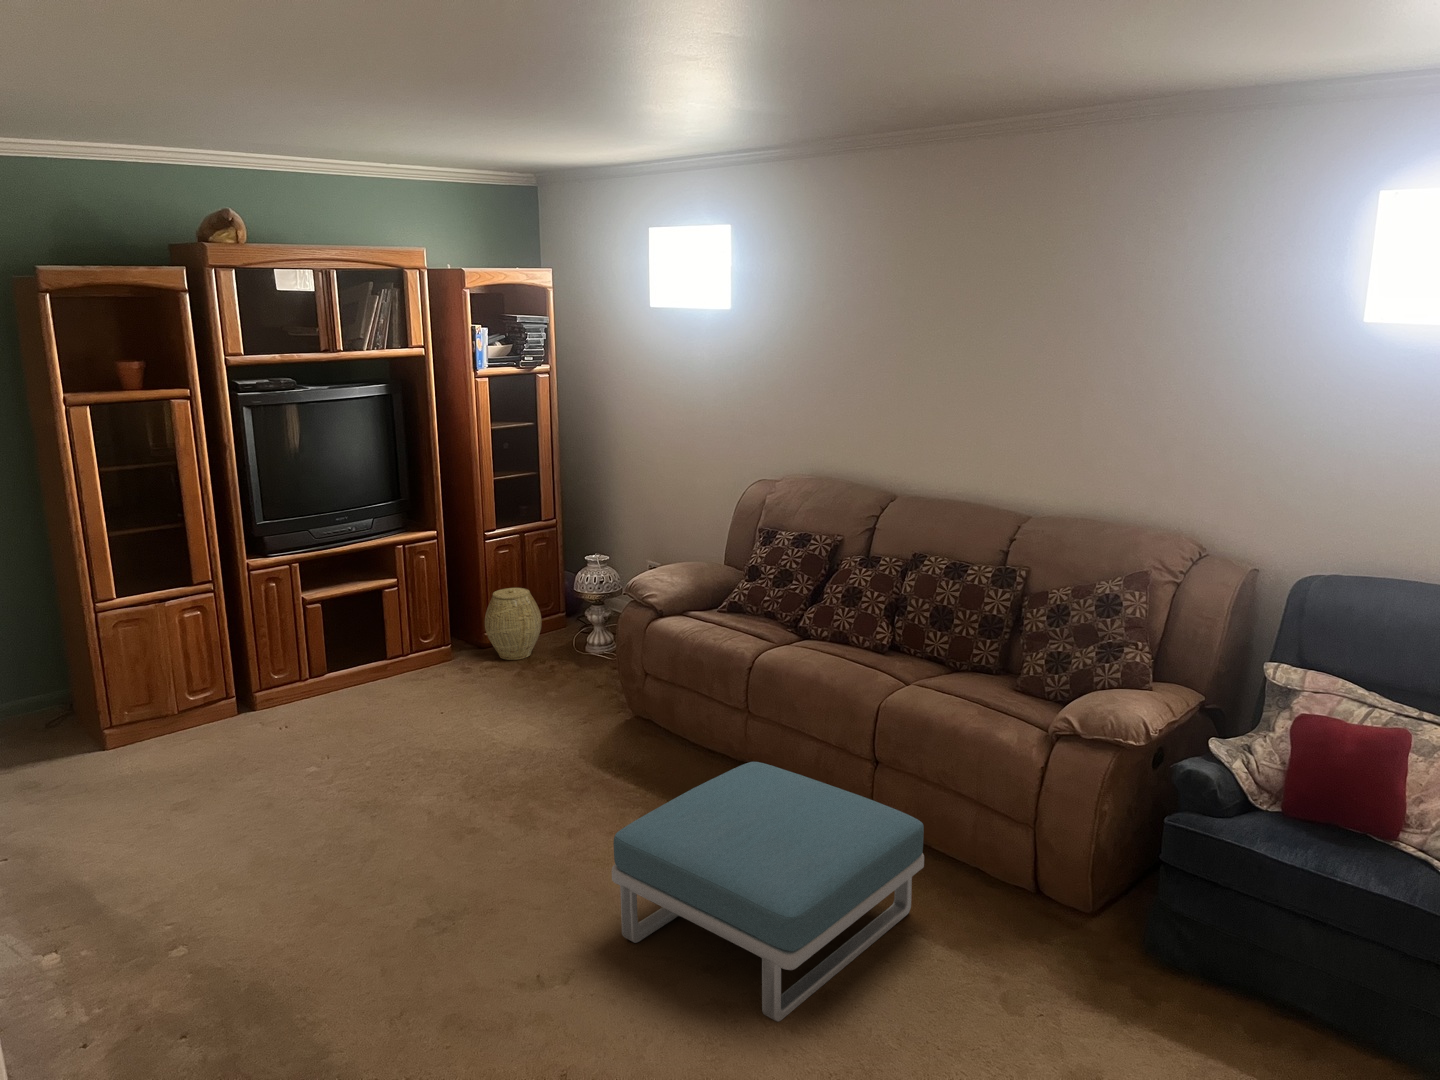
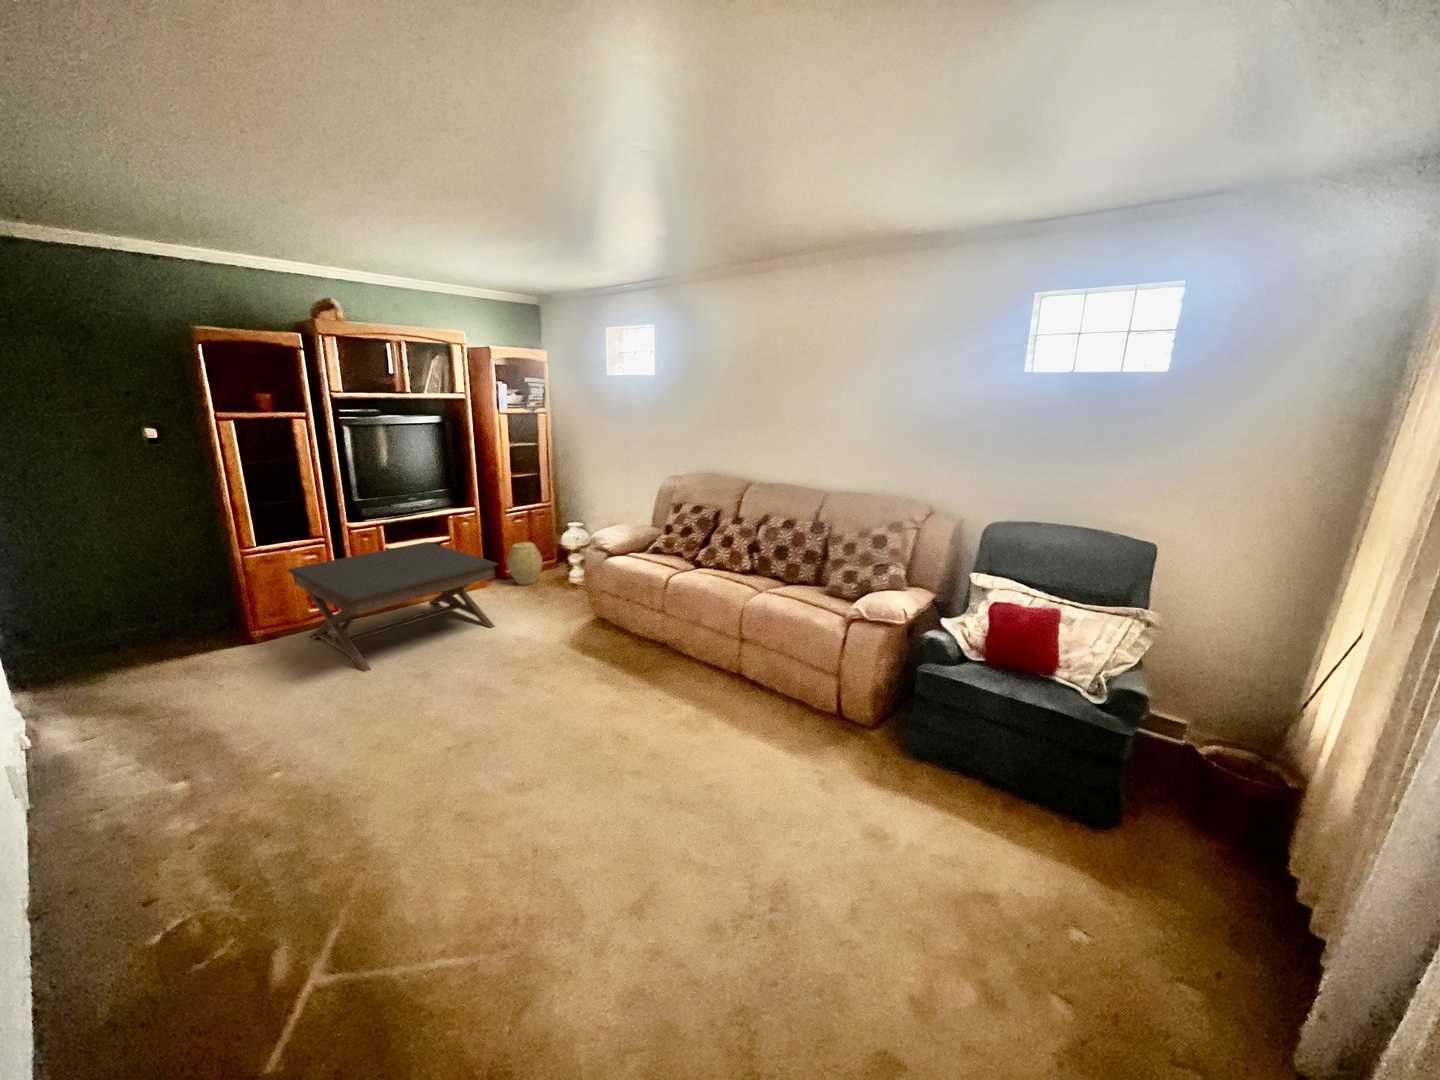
coffee table: none [162,588,476,798] -> present [287,542,498,671]
footstool: present [612,762,924,1021] -> none [582,640,776,803]

